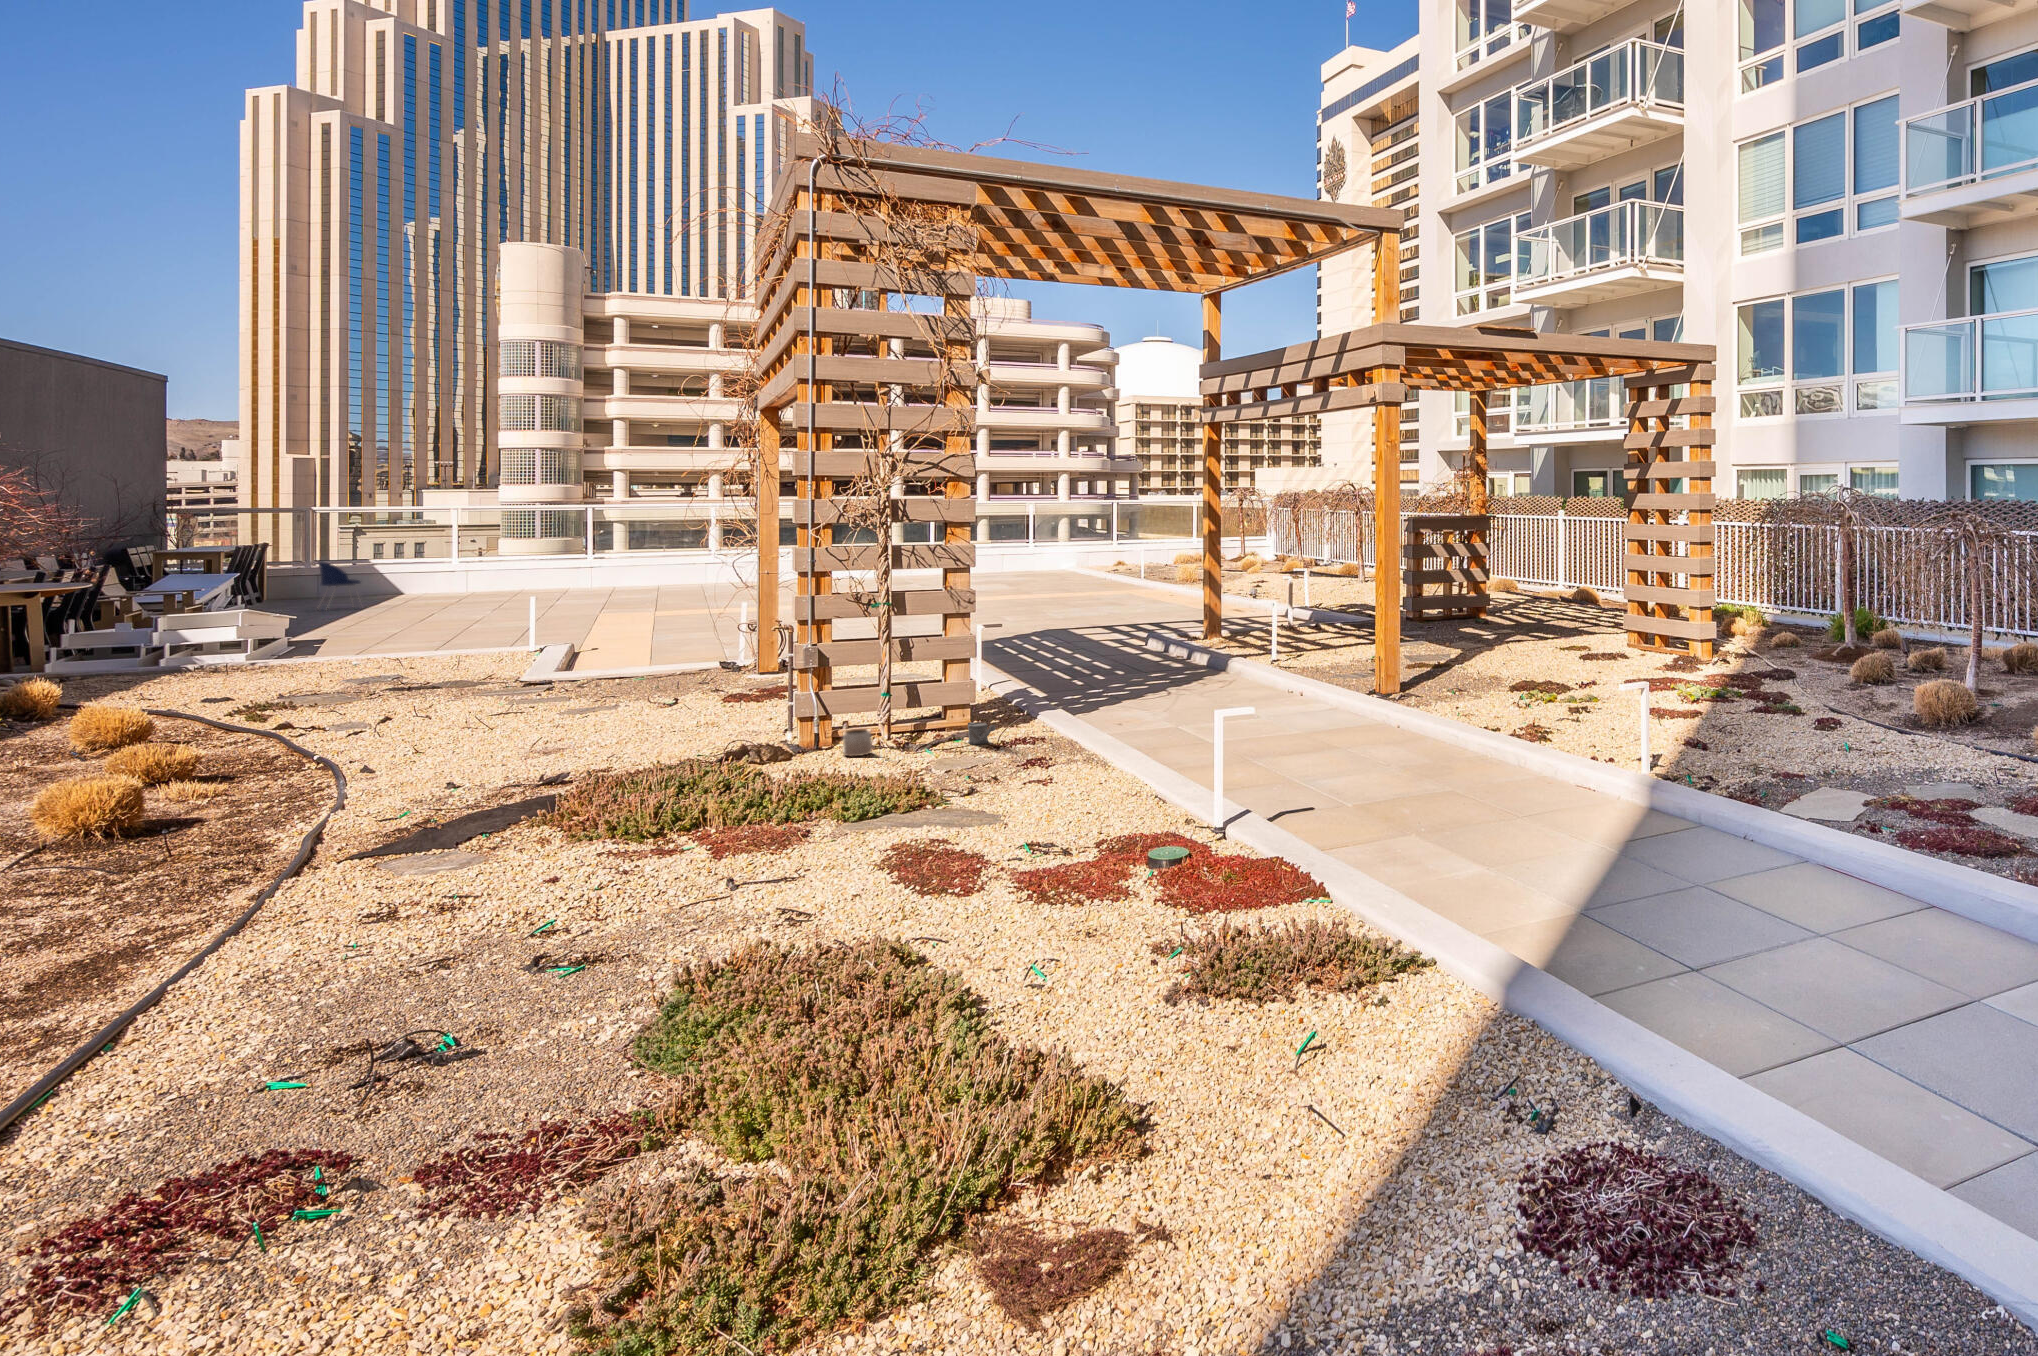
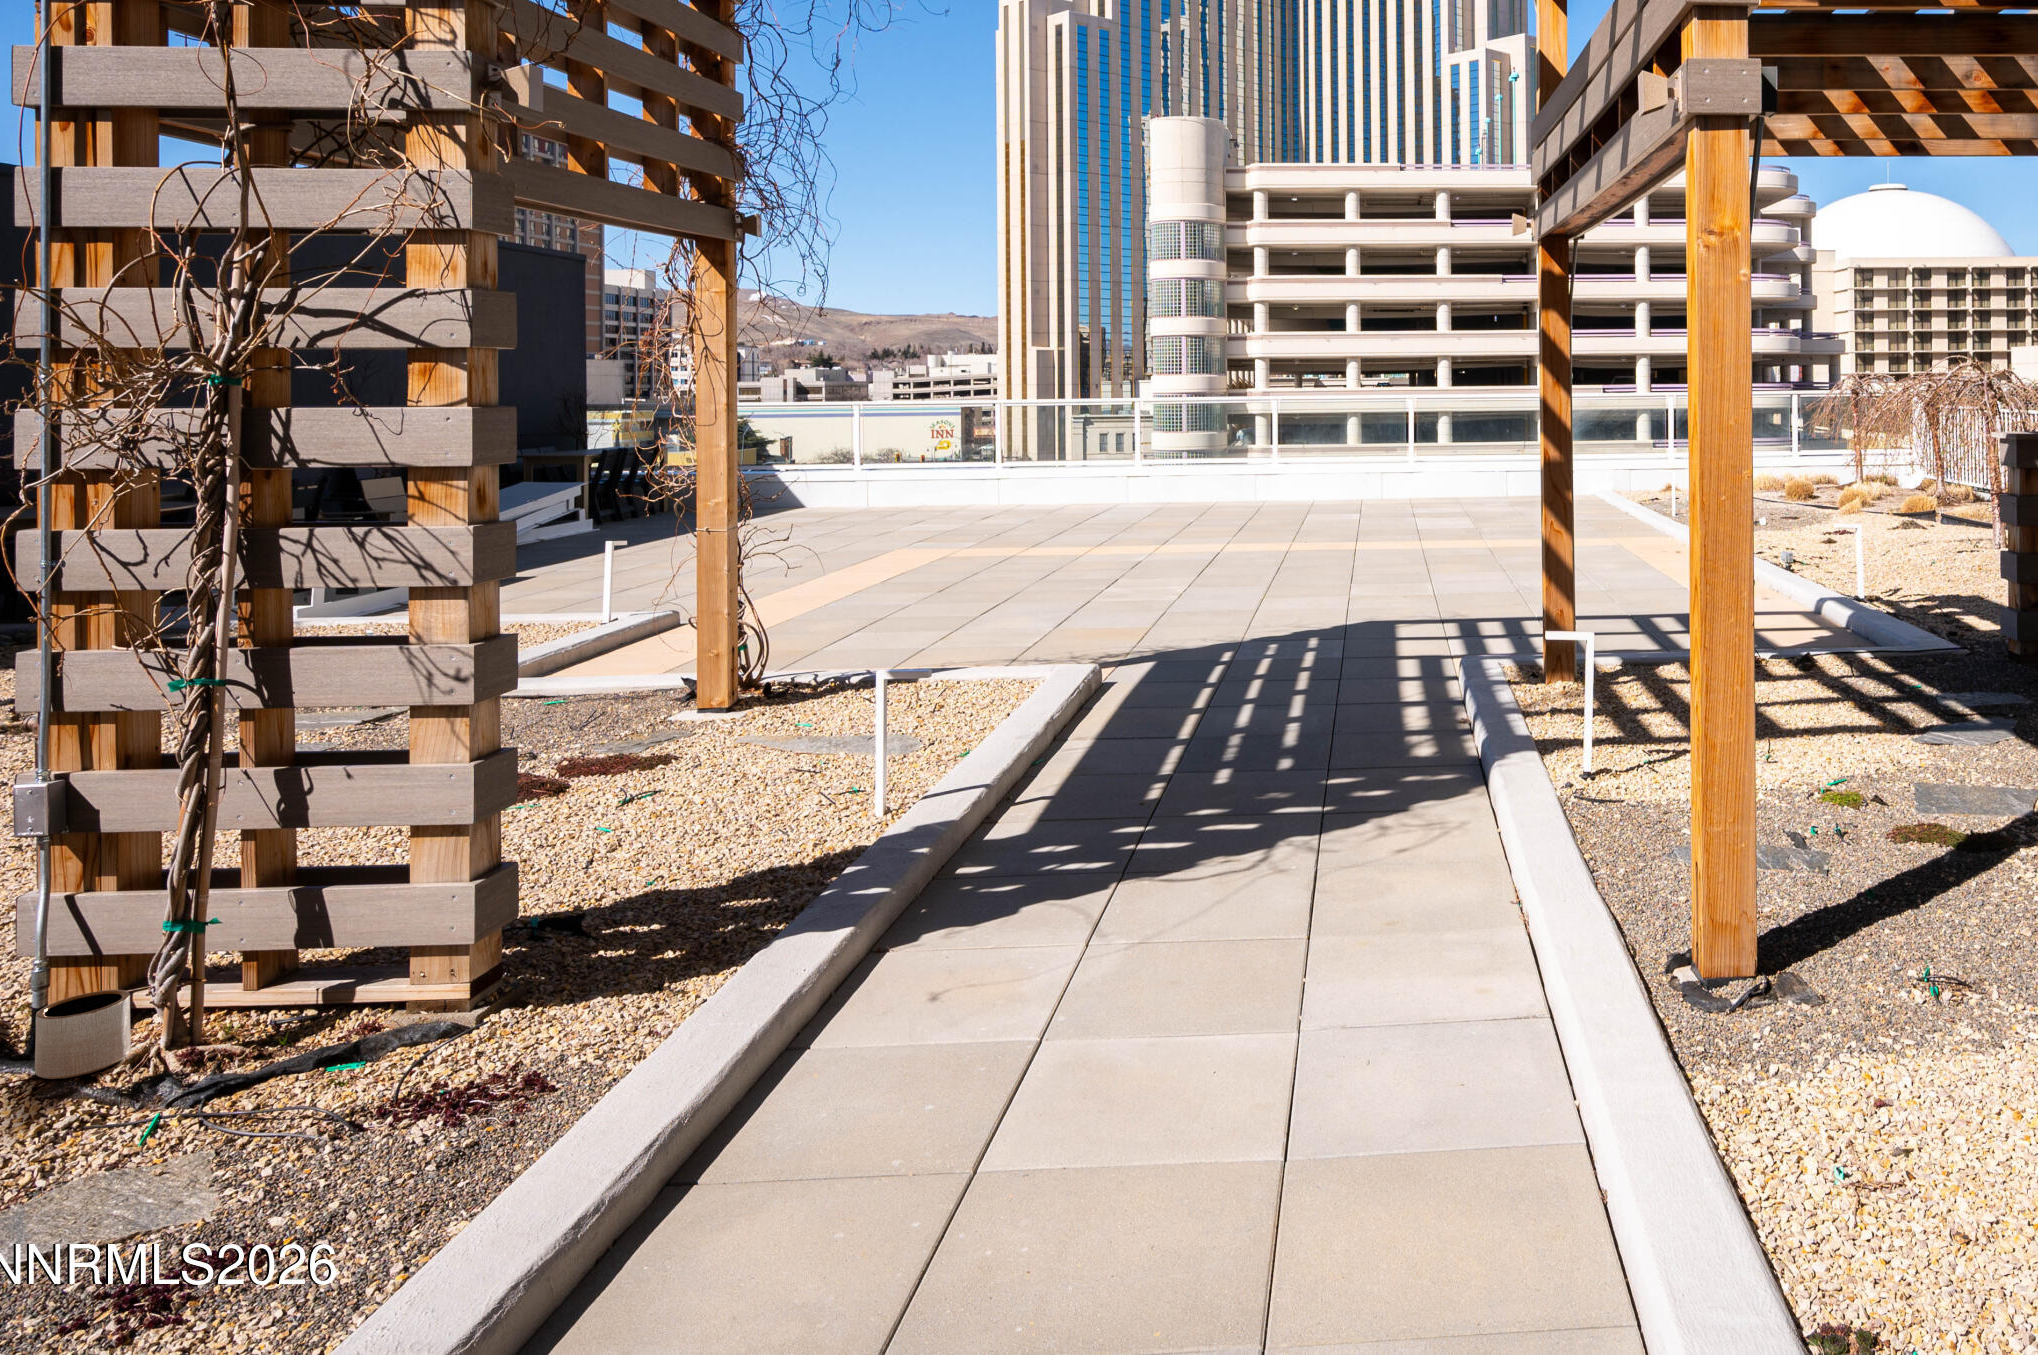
chair: present [318,561,360,610] -> none [767,441,807,498]
watering can: present [968,722,995,744] -> none [352,990,428,1072]

